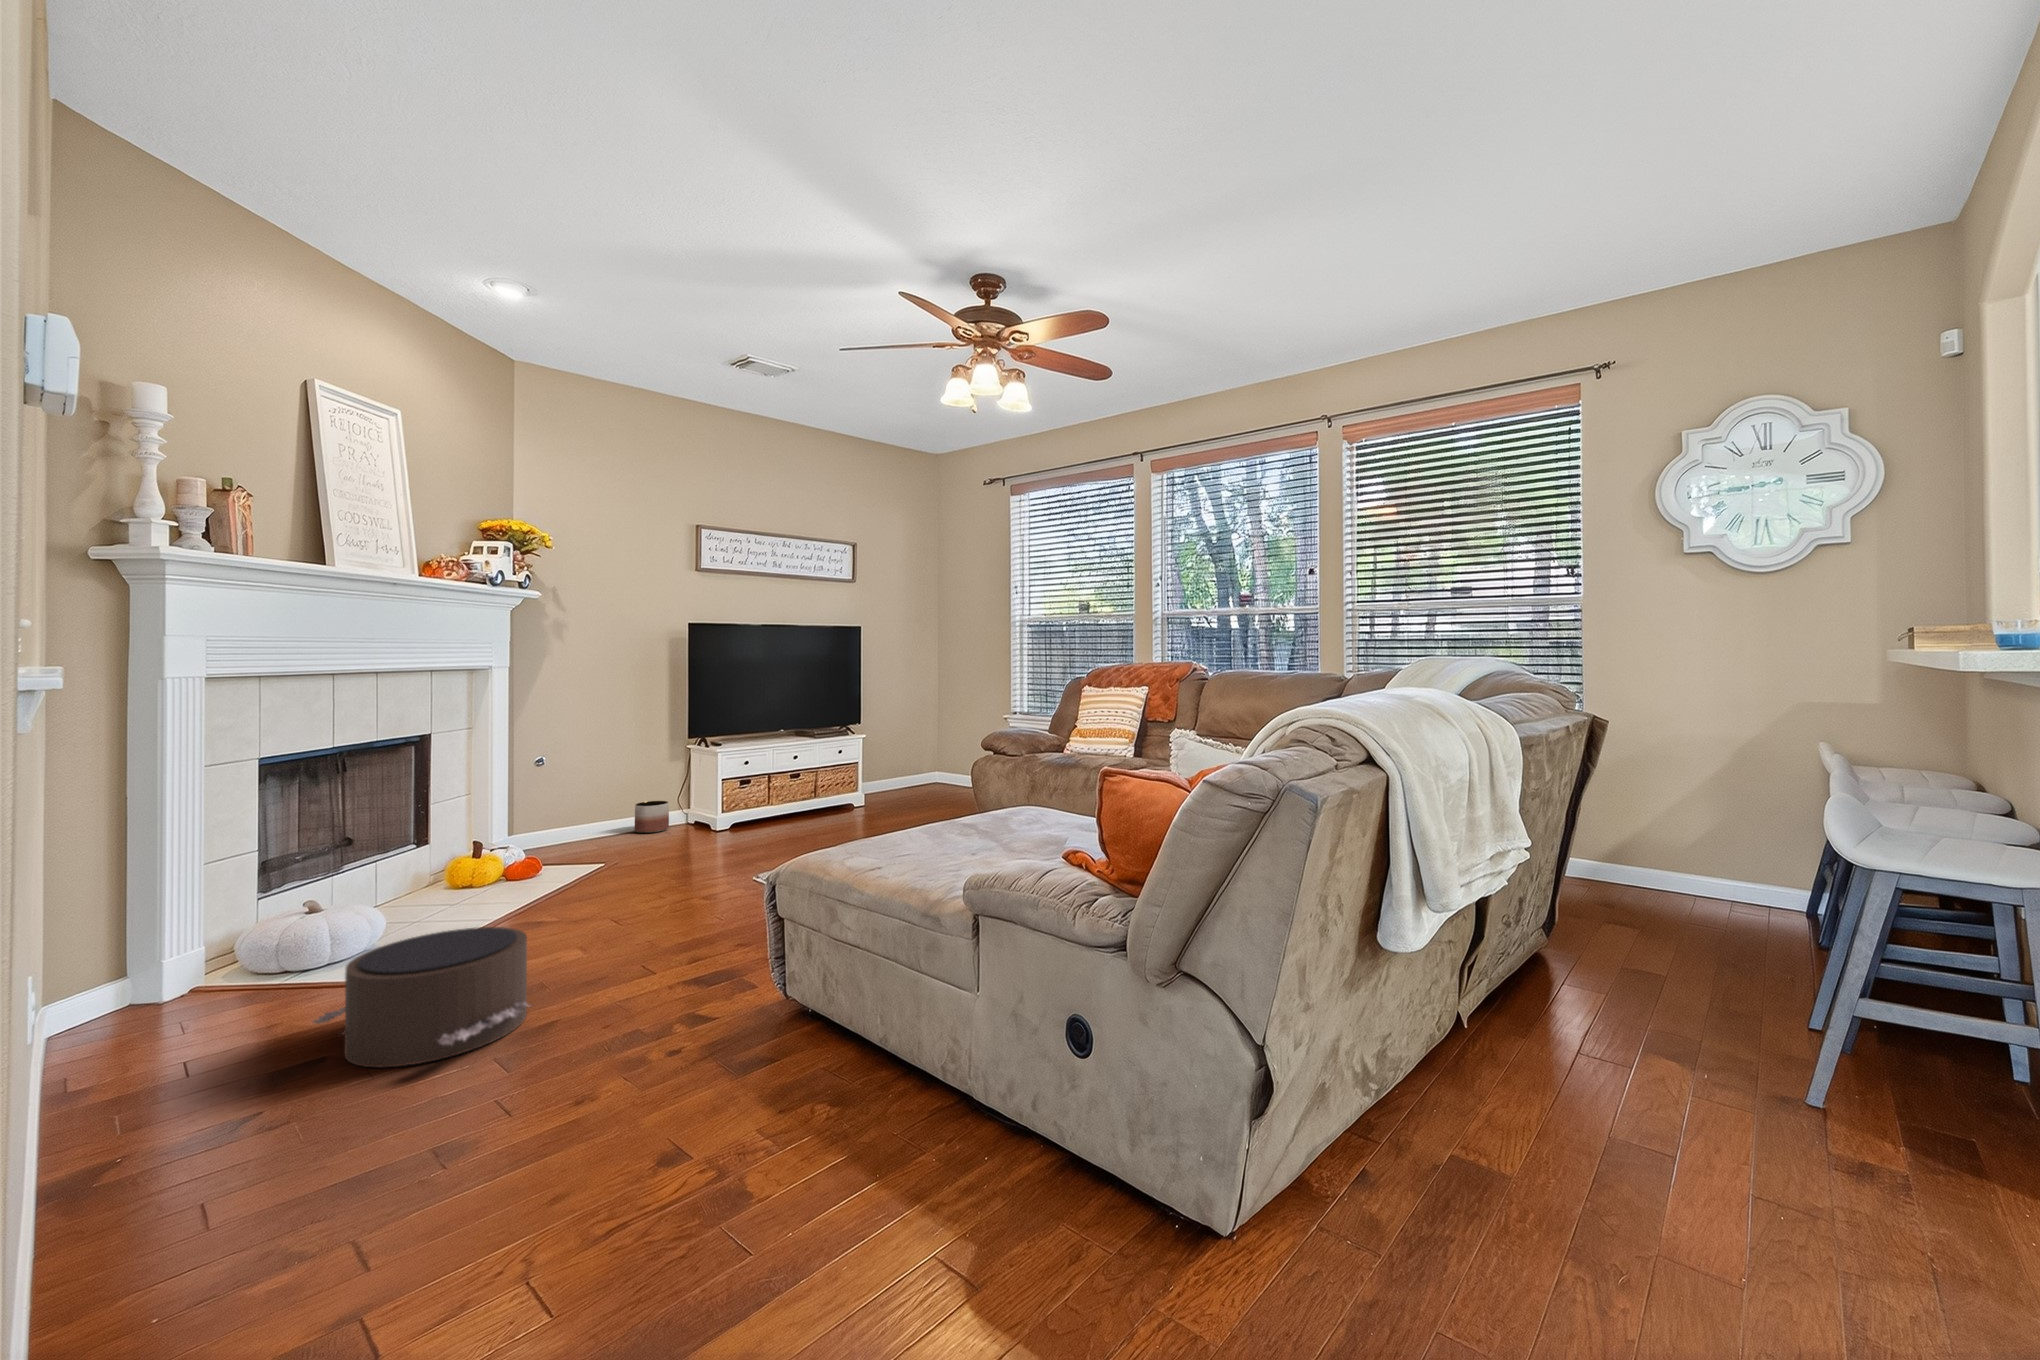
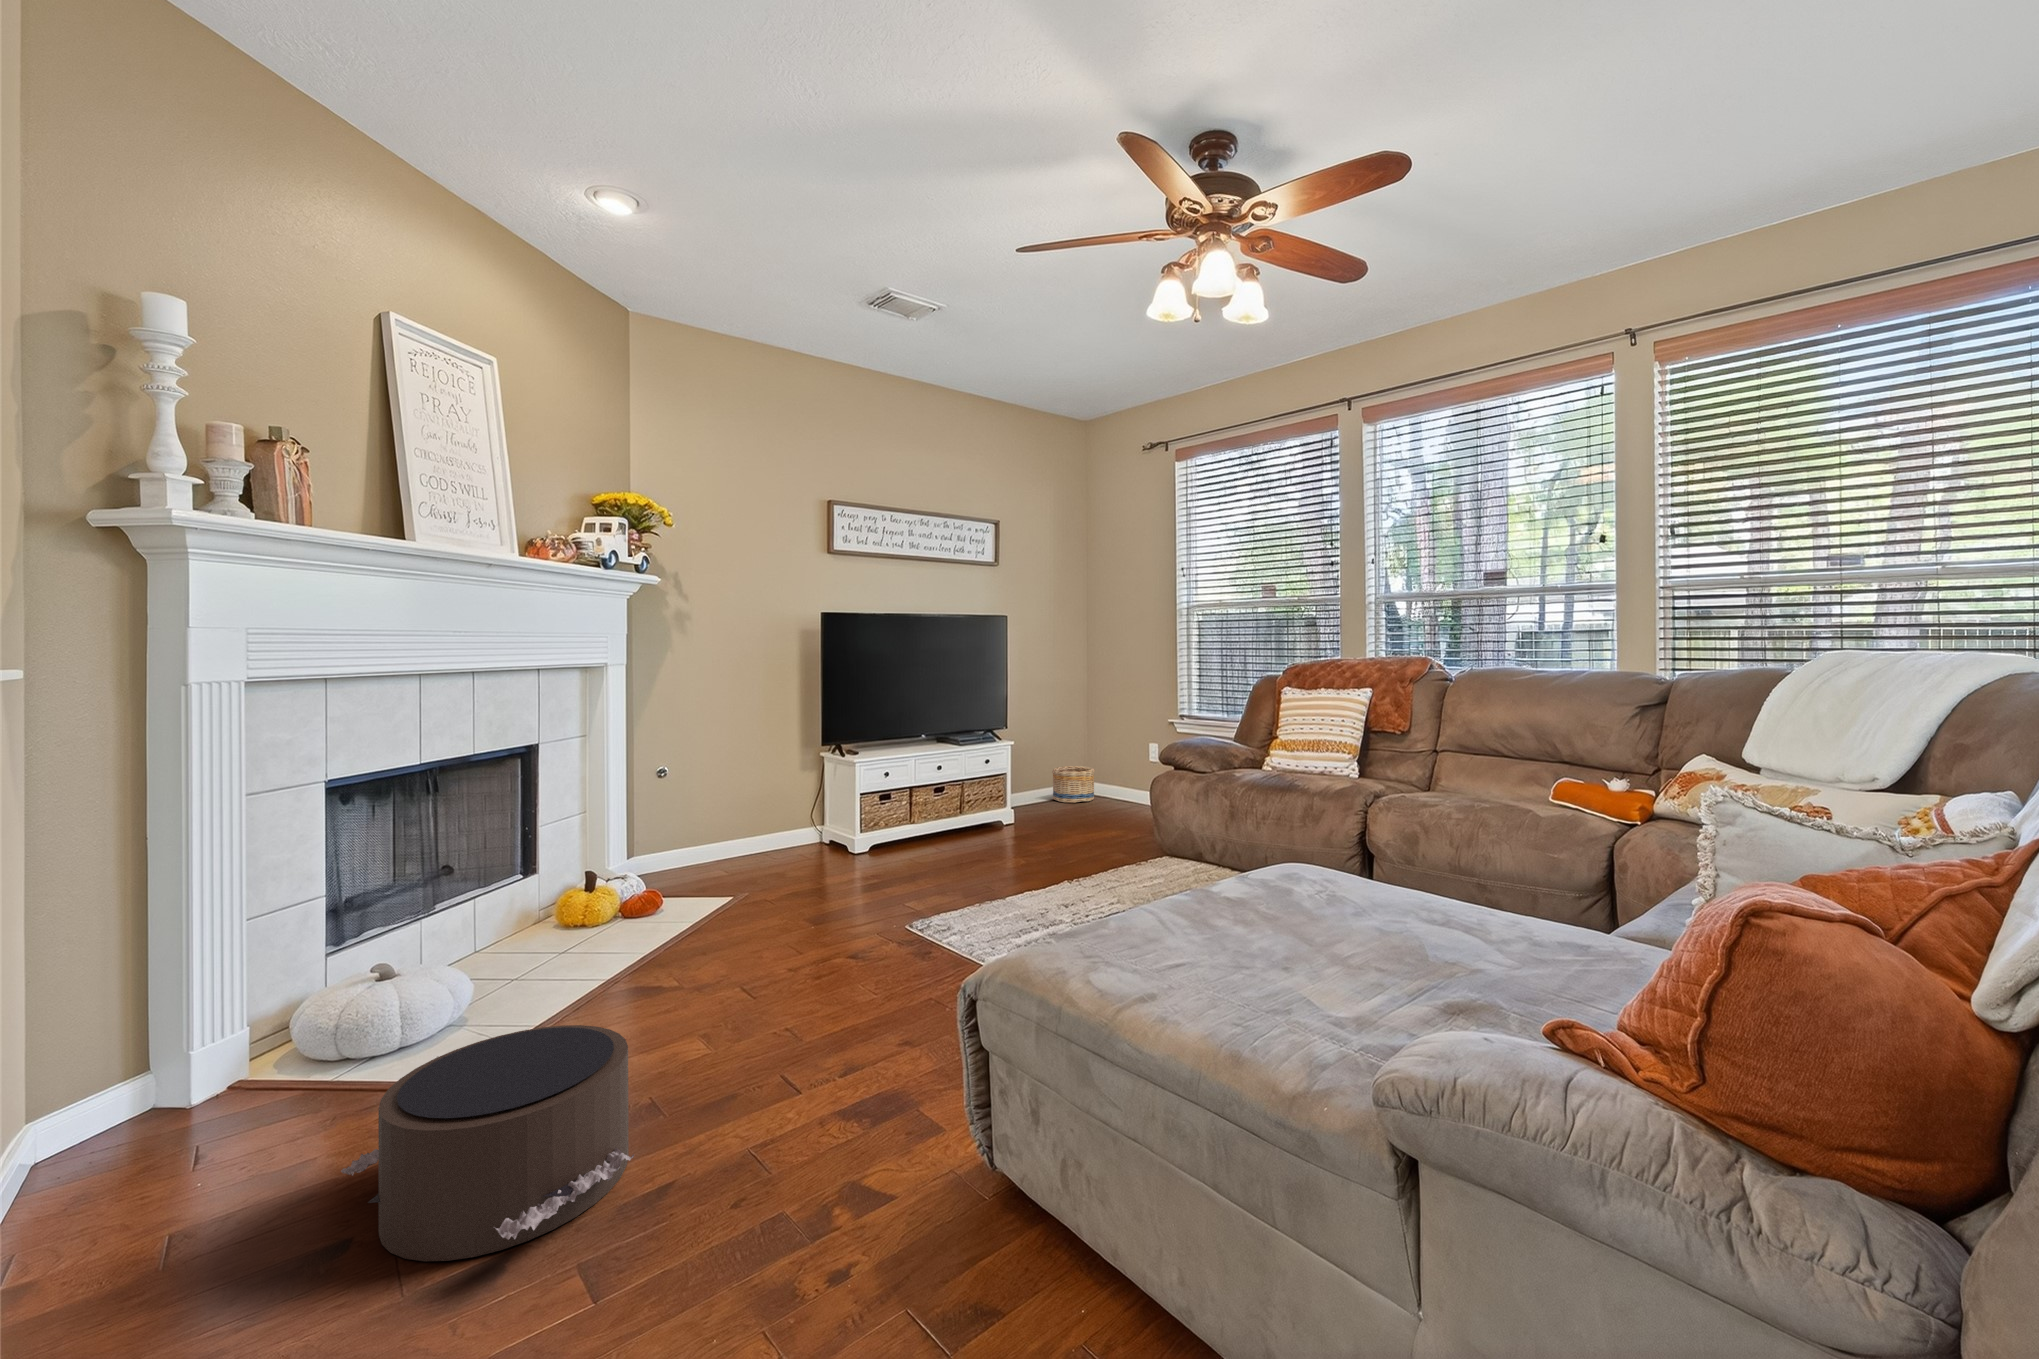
basket: none [902,758,940,789] -> present [1052,766,1095,803]
planter: present [635,801,669,833] -> none [763,817,801,855]

